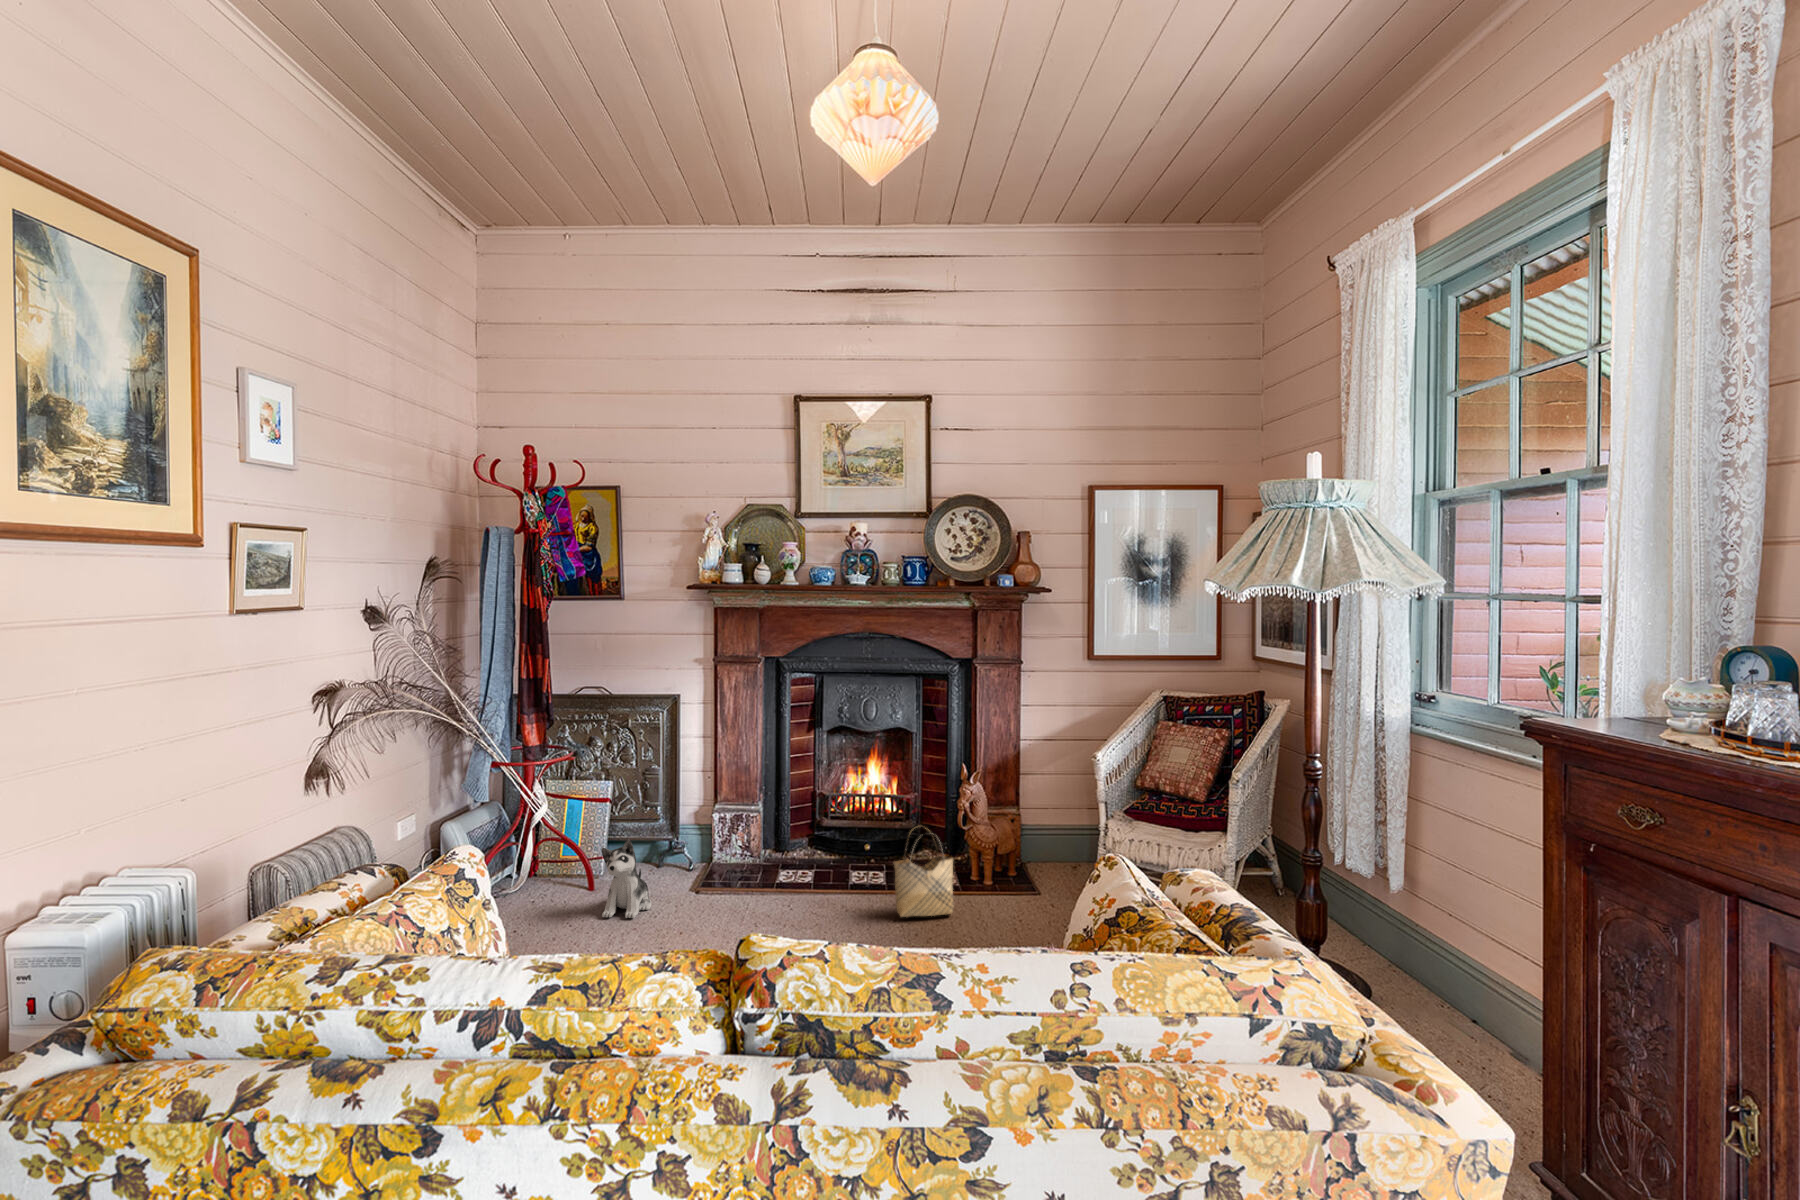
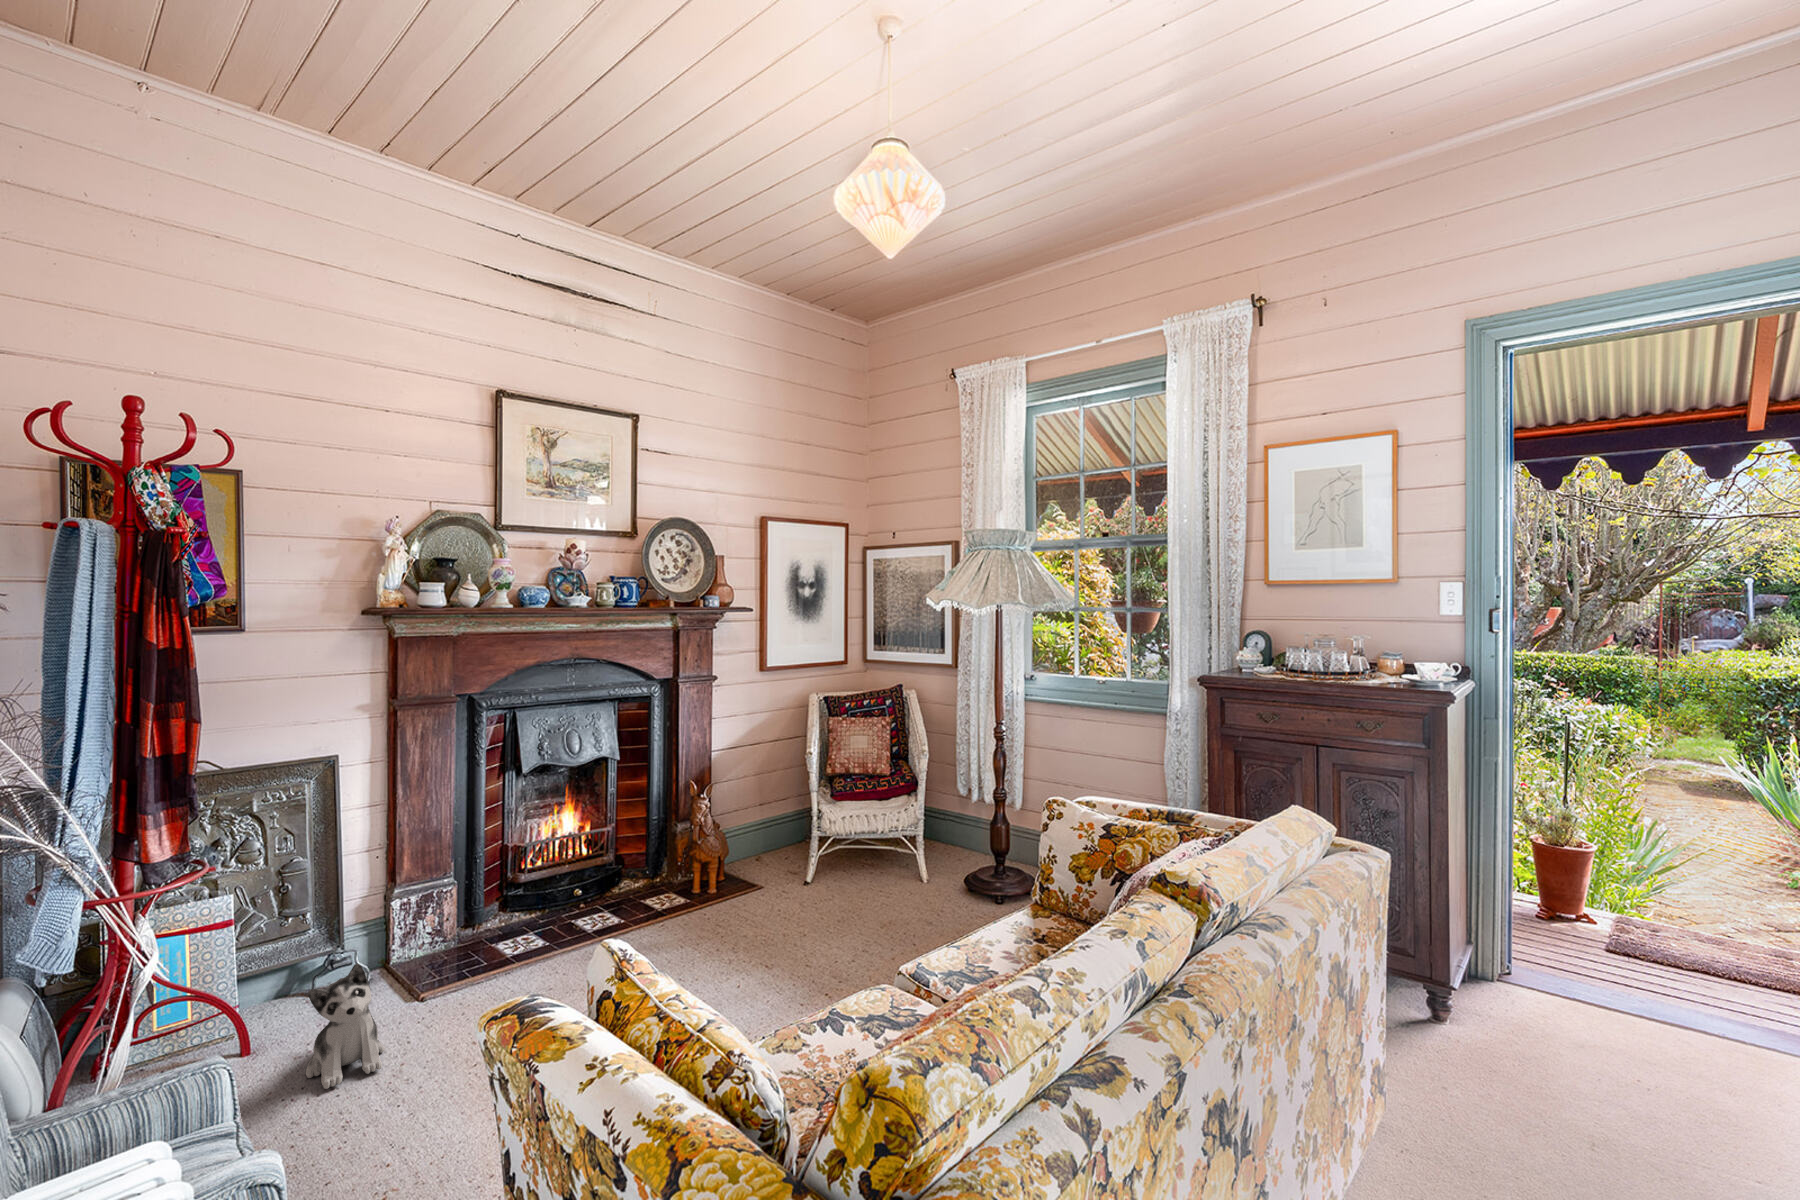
woven basket: present [894,829,954,917] -> none [685,846,736,942]

